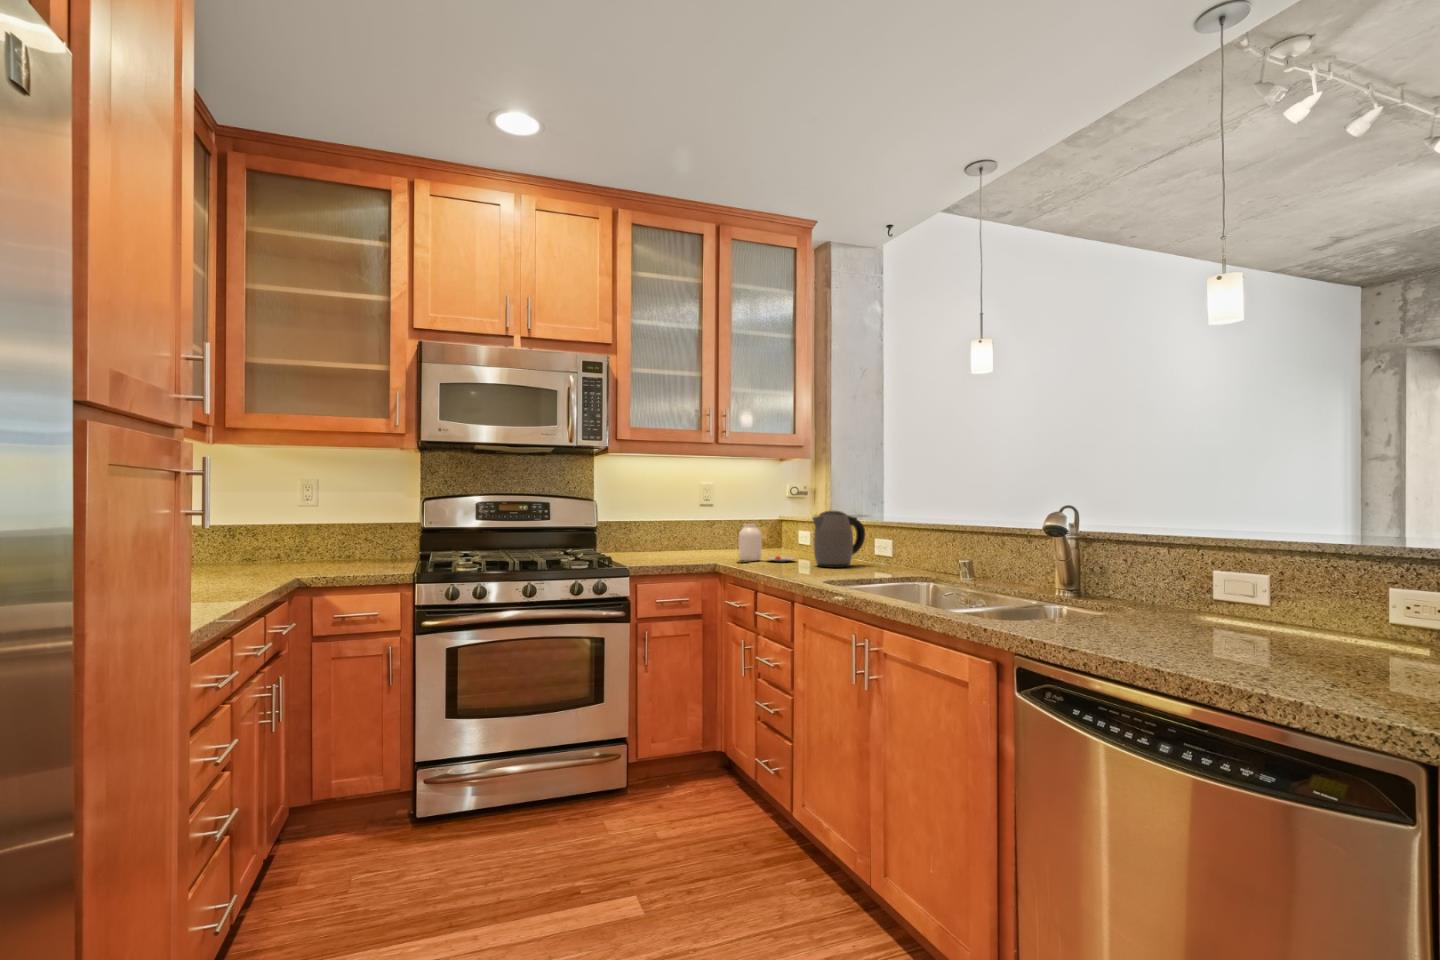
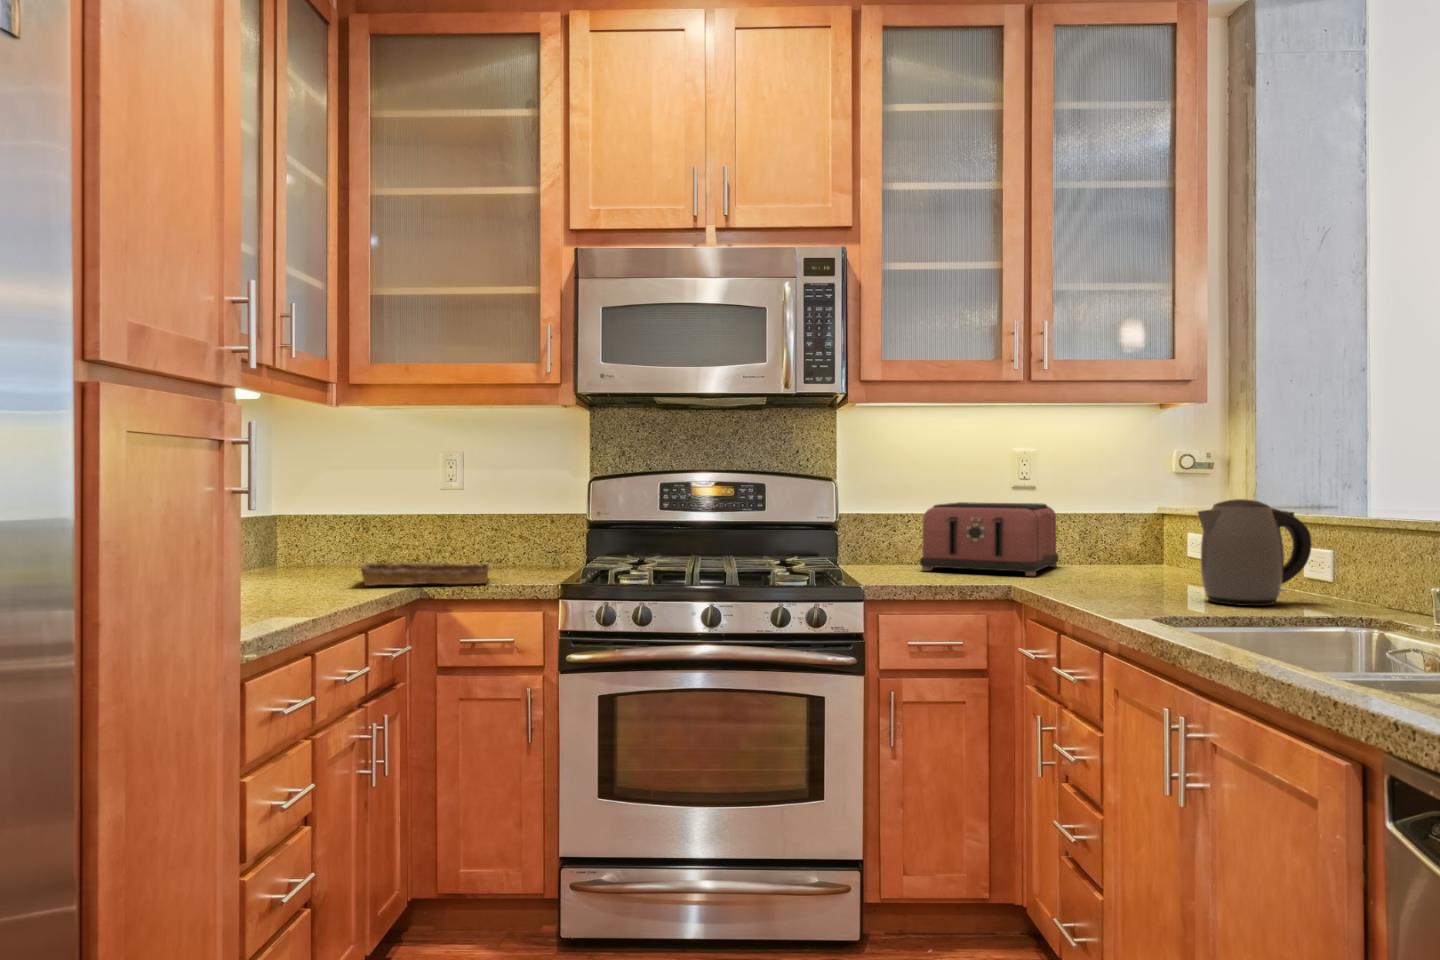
toaster: none [652,514,729,557] -> present [920,502,1059,576]
jar: present [739,524,795,562] -> none [1057,520,1173,587]
tray: none [249,561,363,580] -> present [359,563,491,586]

